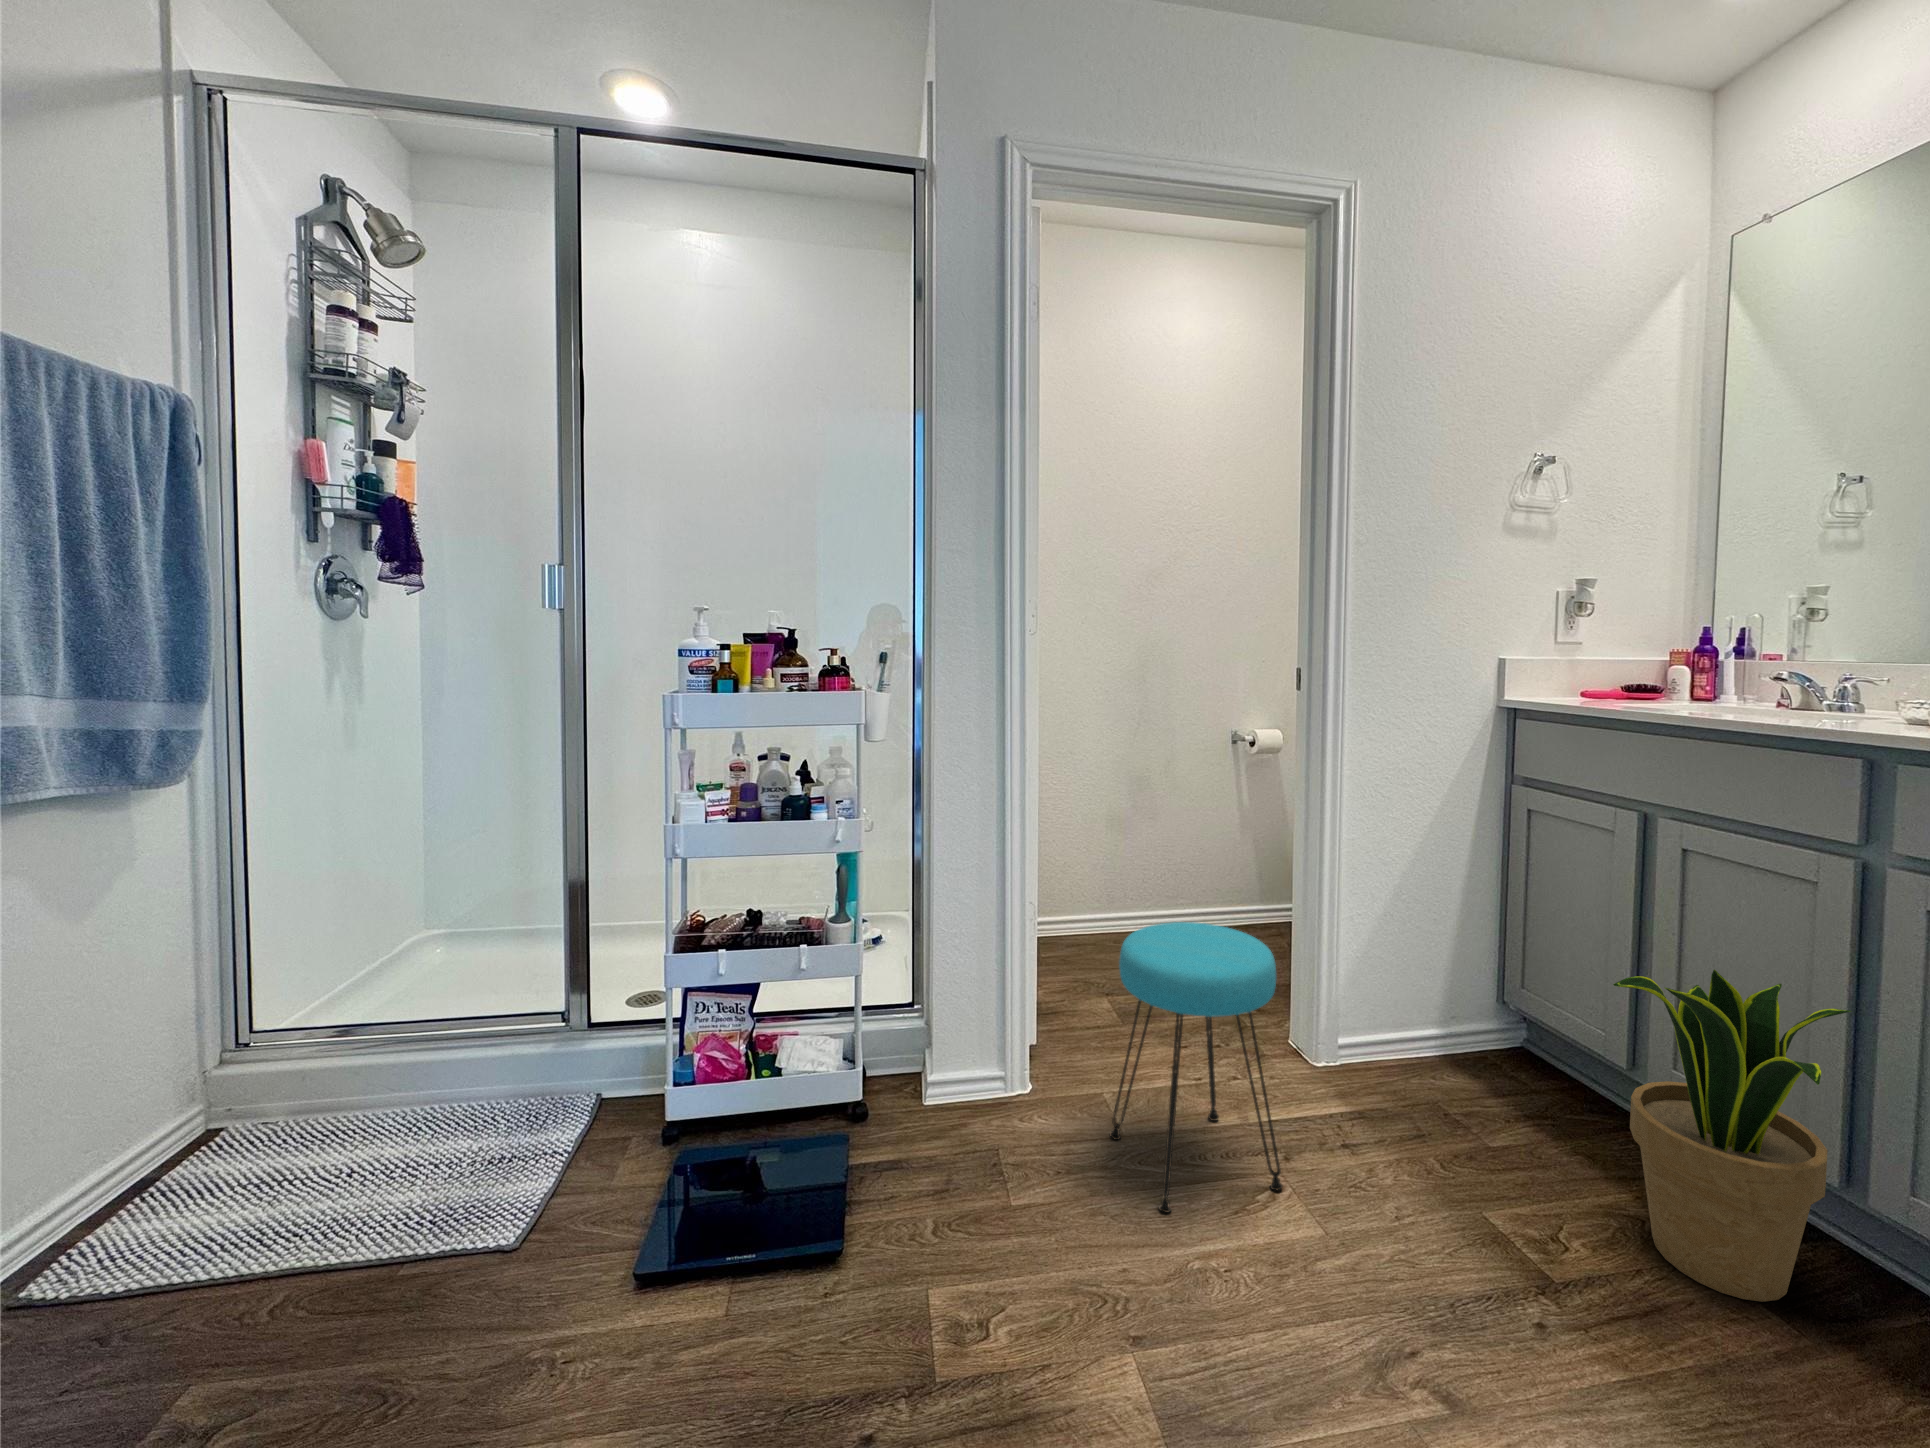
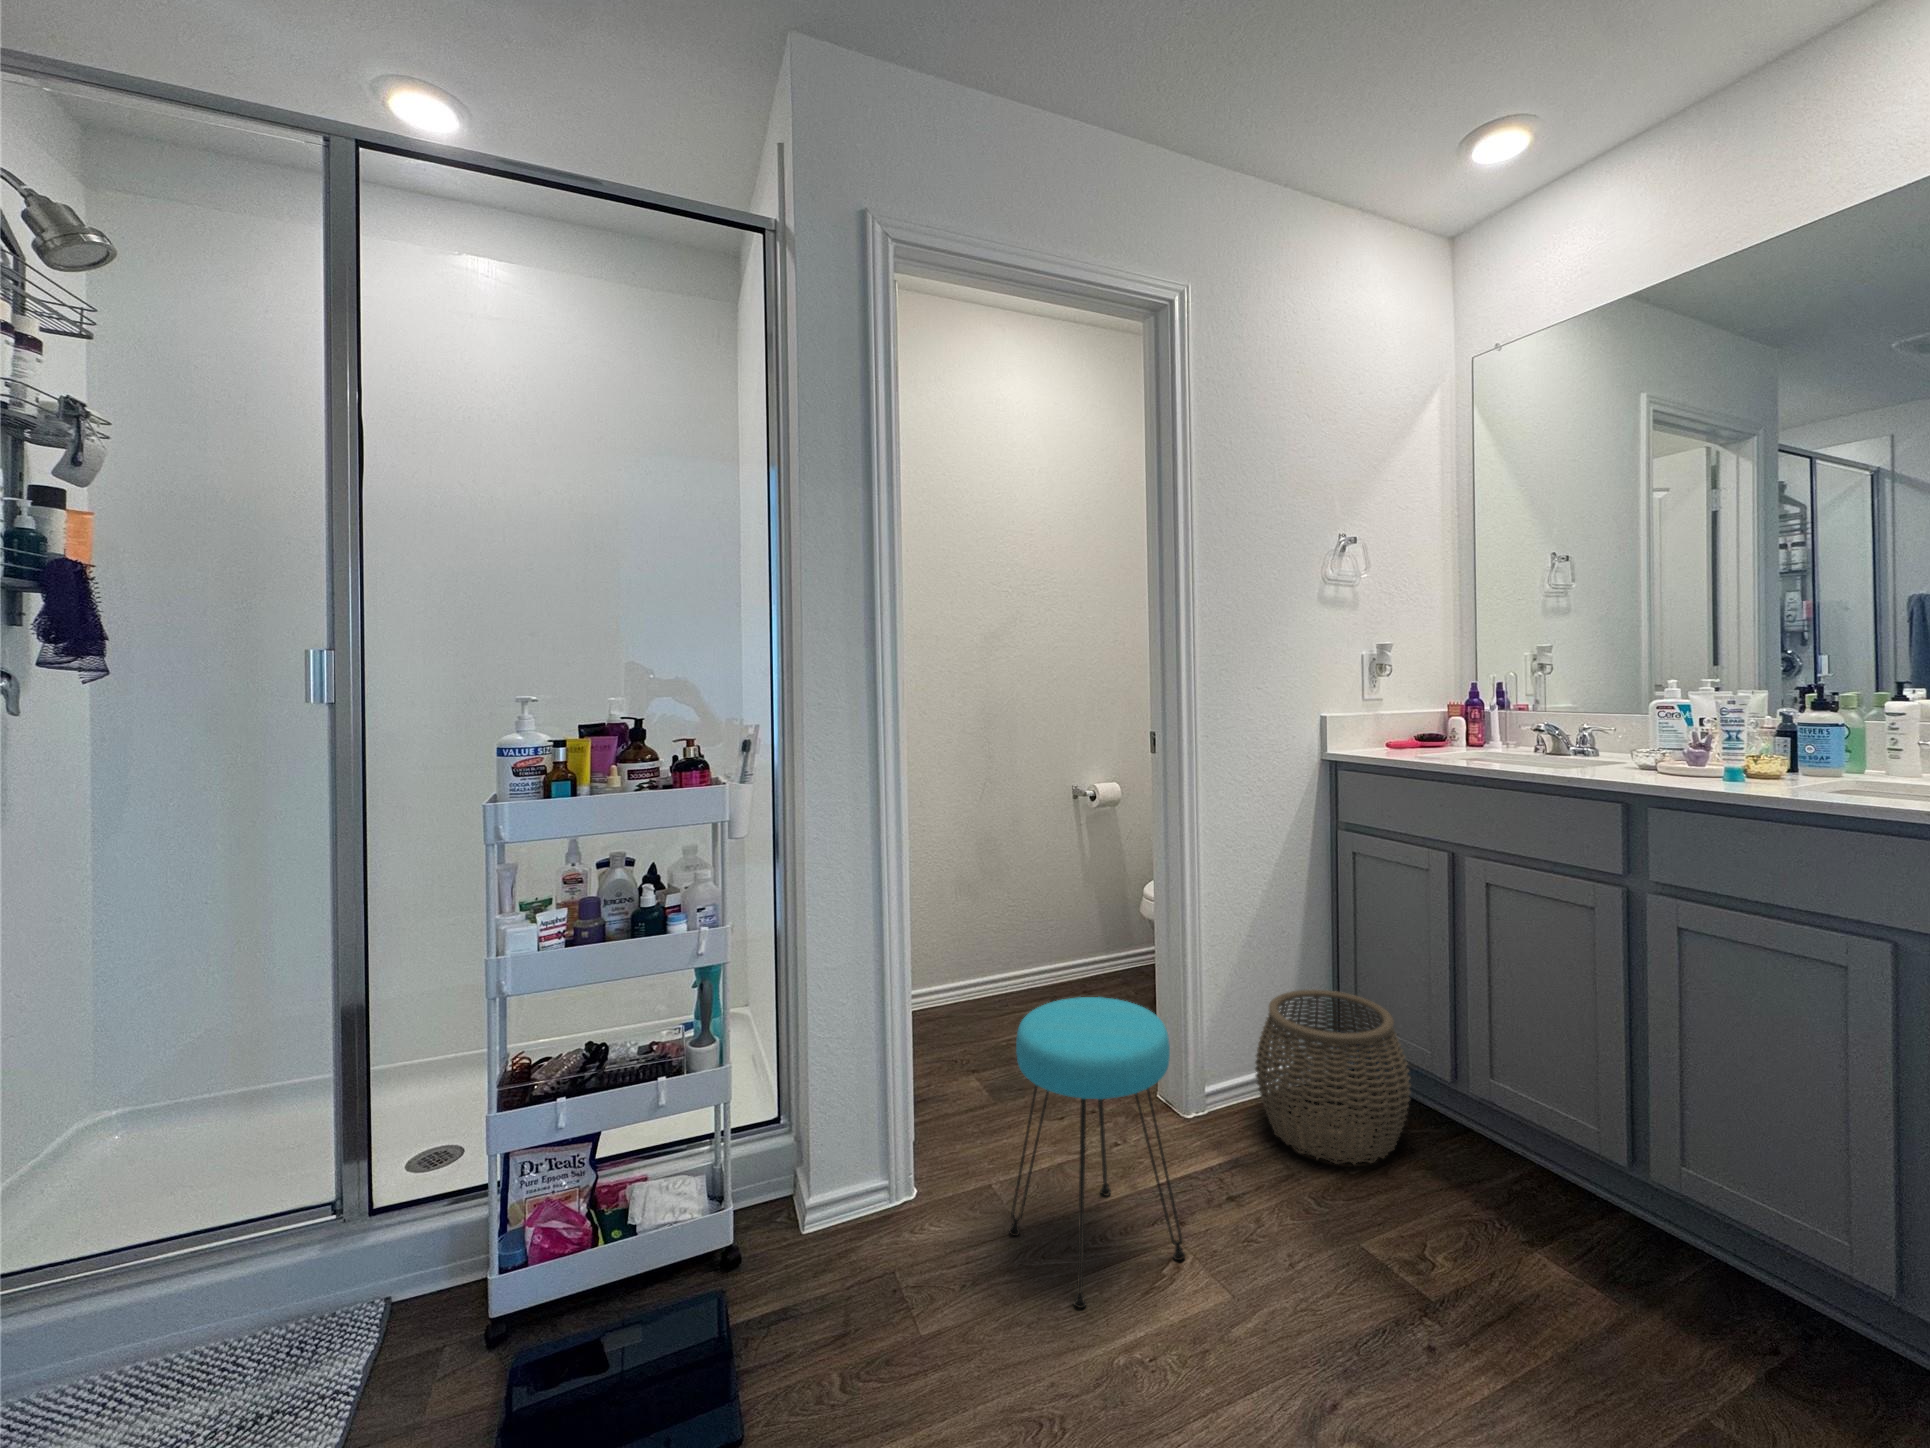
woven basket: none [1392,951,1575,1140] -> present [1255,989,1411,1165]
potted plant: present [1613,969,1851,1302] -> none [1453,993,1630,1281]

